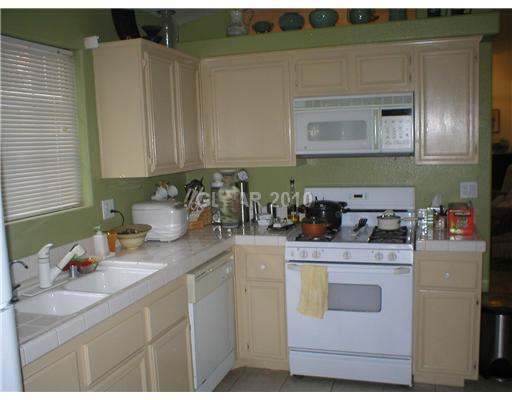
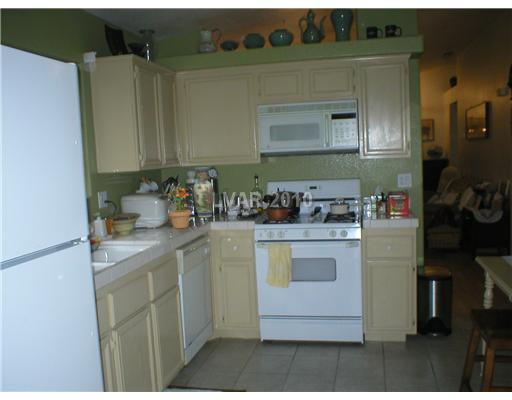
potted plant: none [180,193,211,244] -> present [168,188,191,228]

